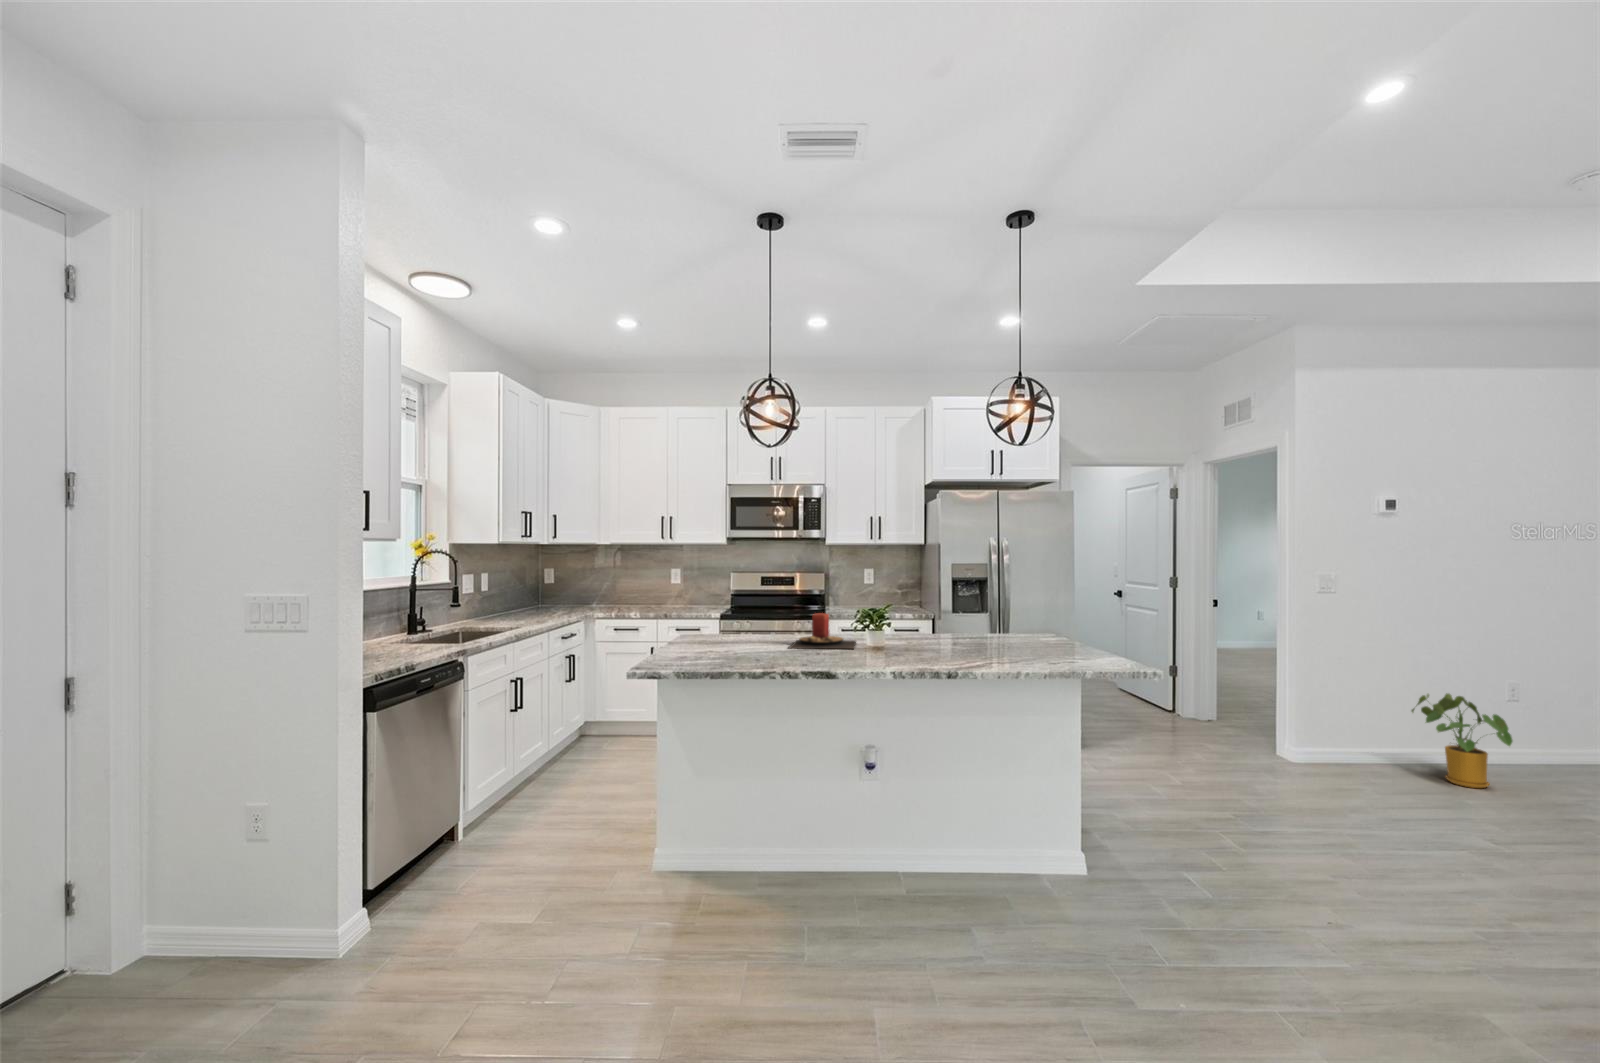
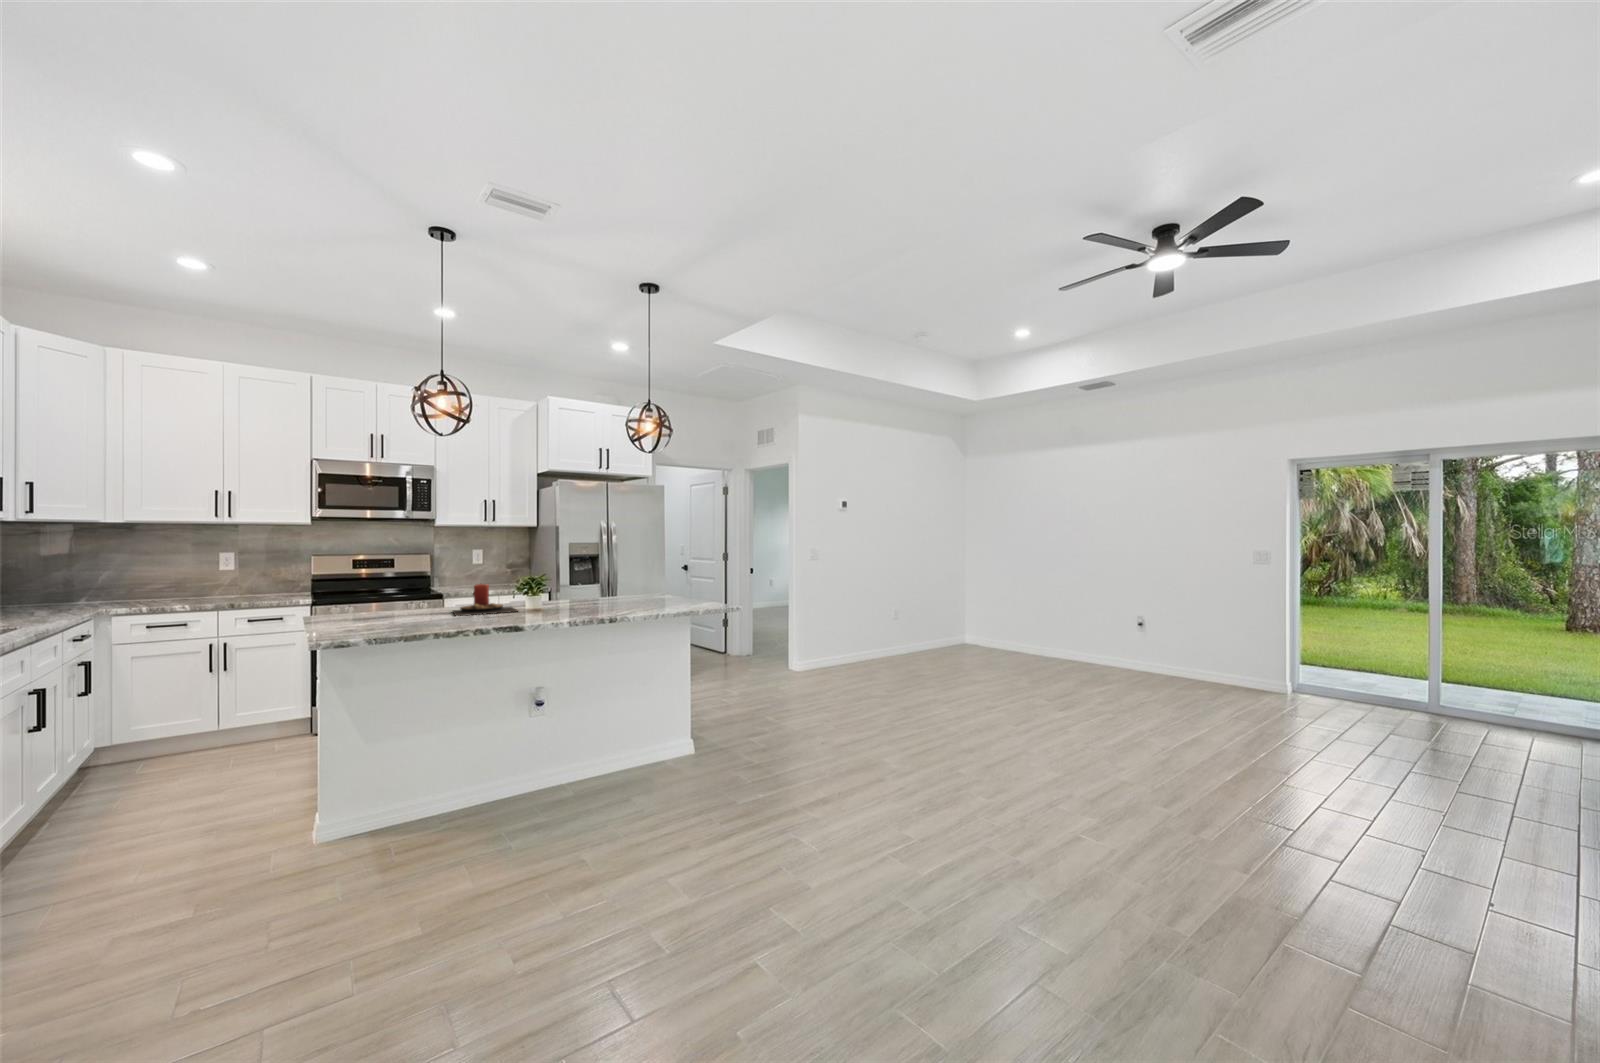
house plant: present [1412,693,1512,788] -> none [850,616,891,667]

